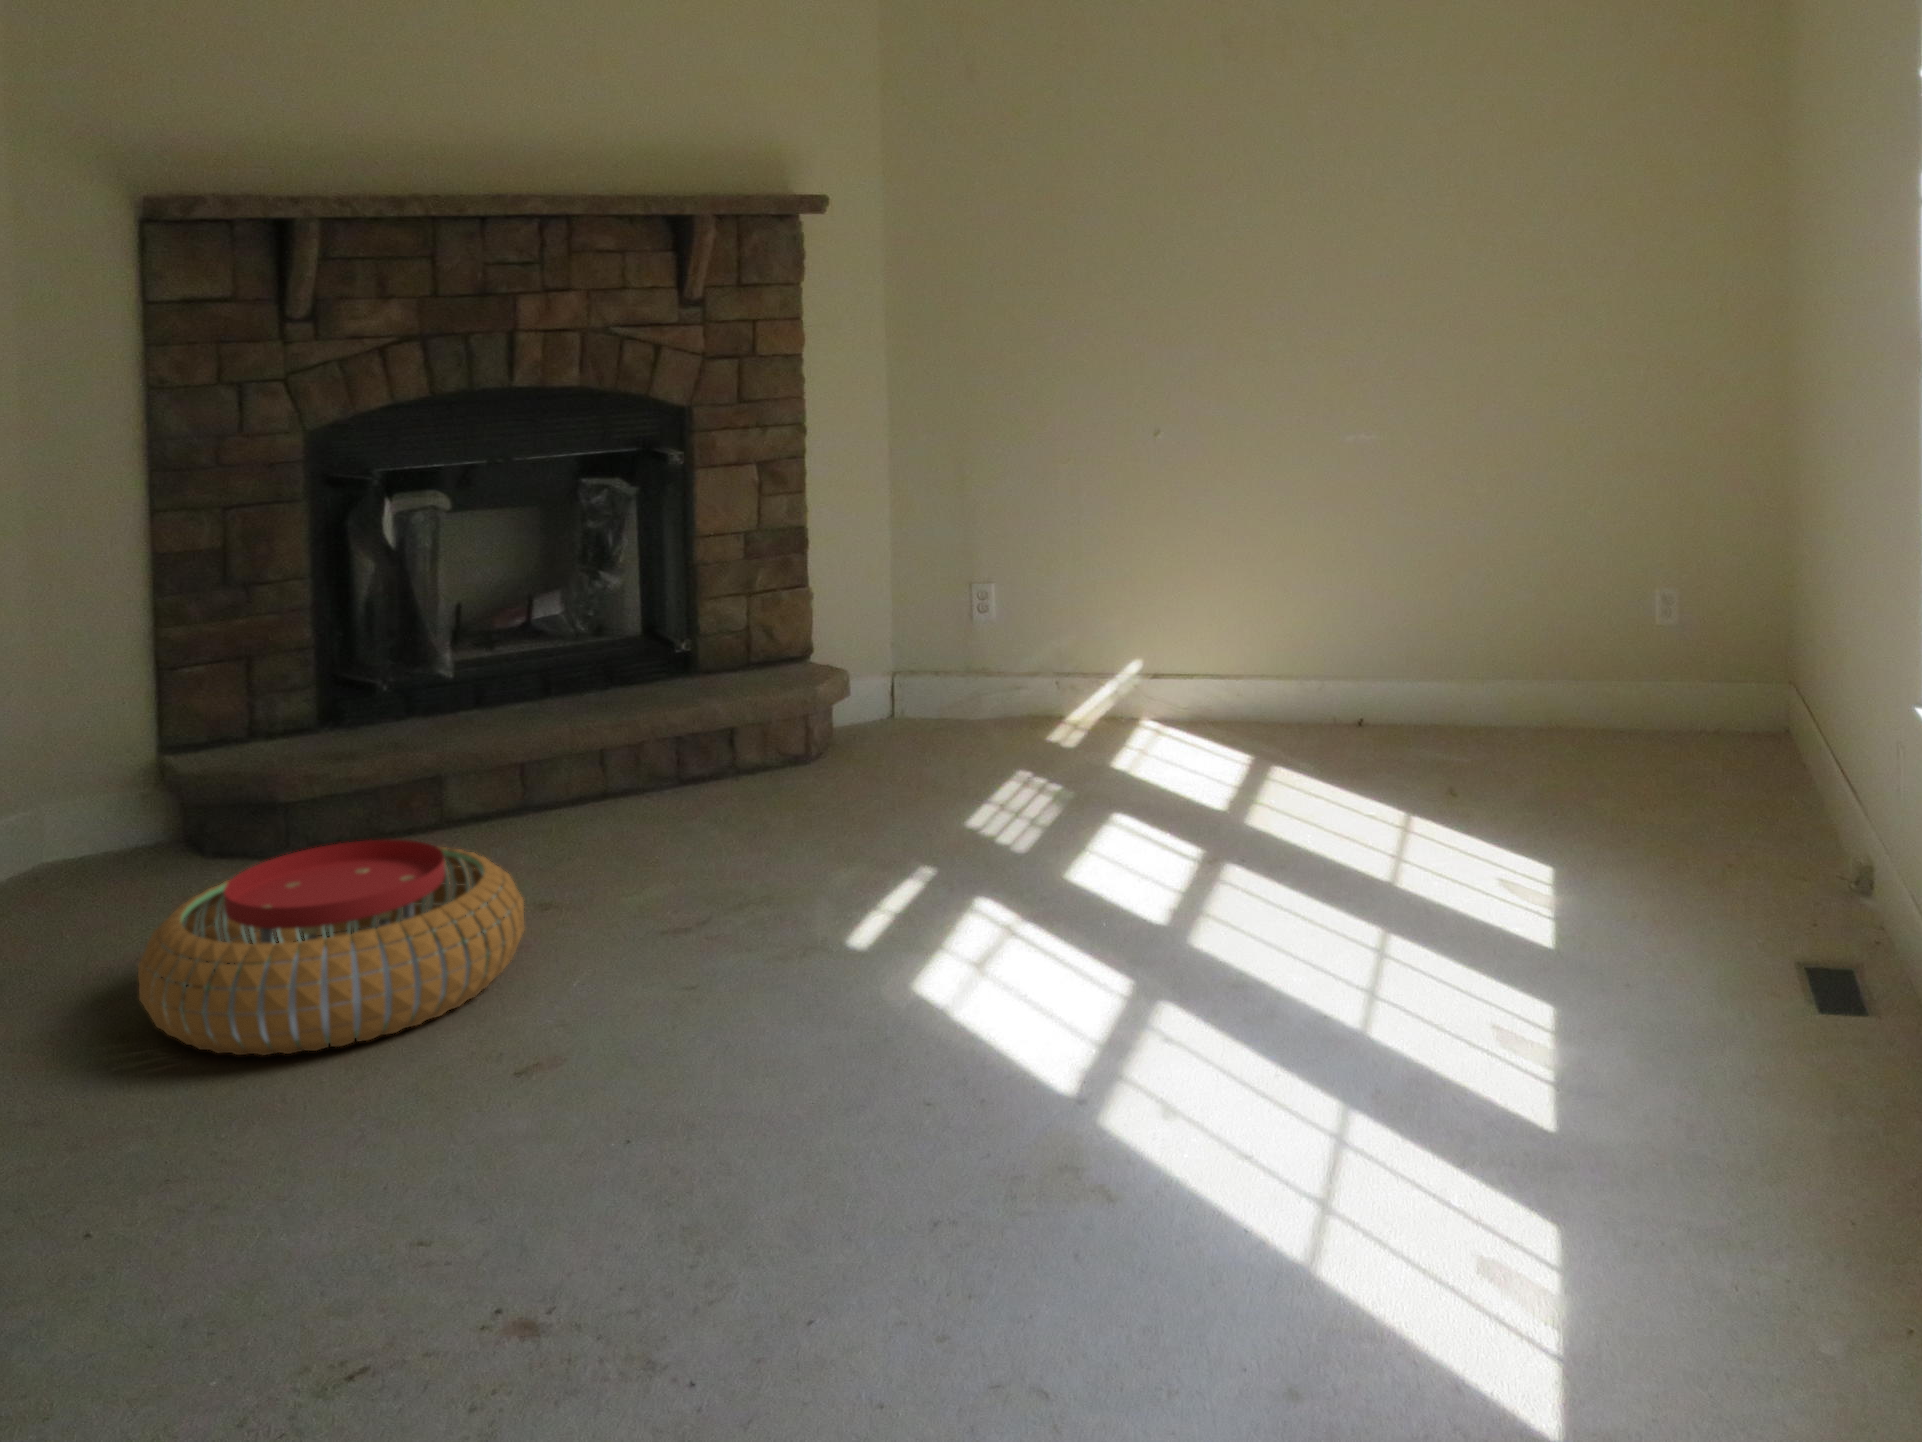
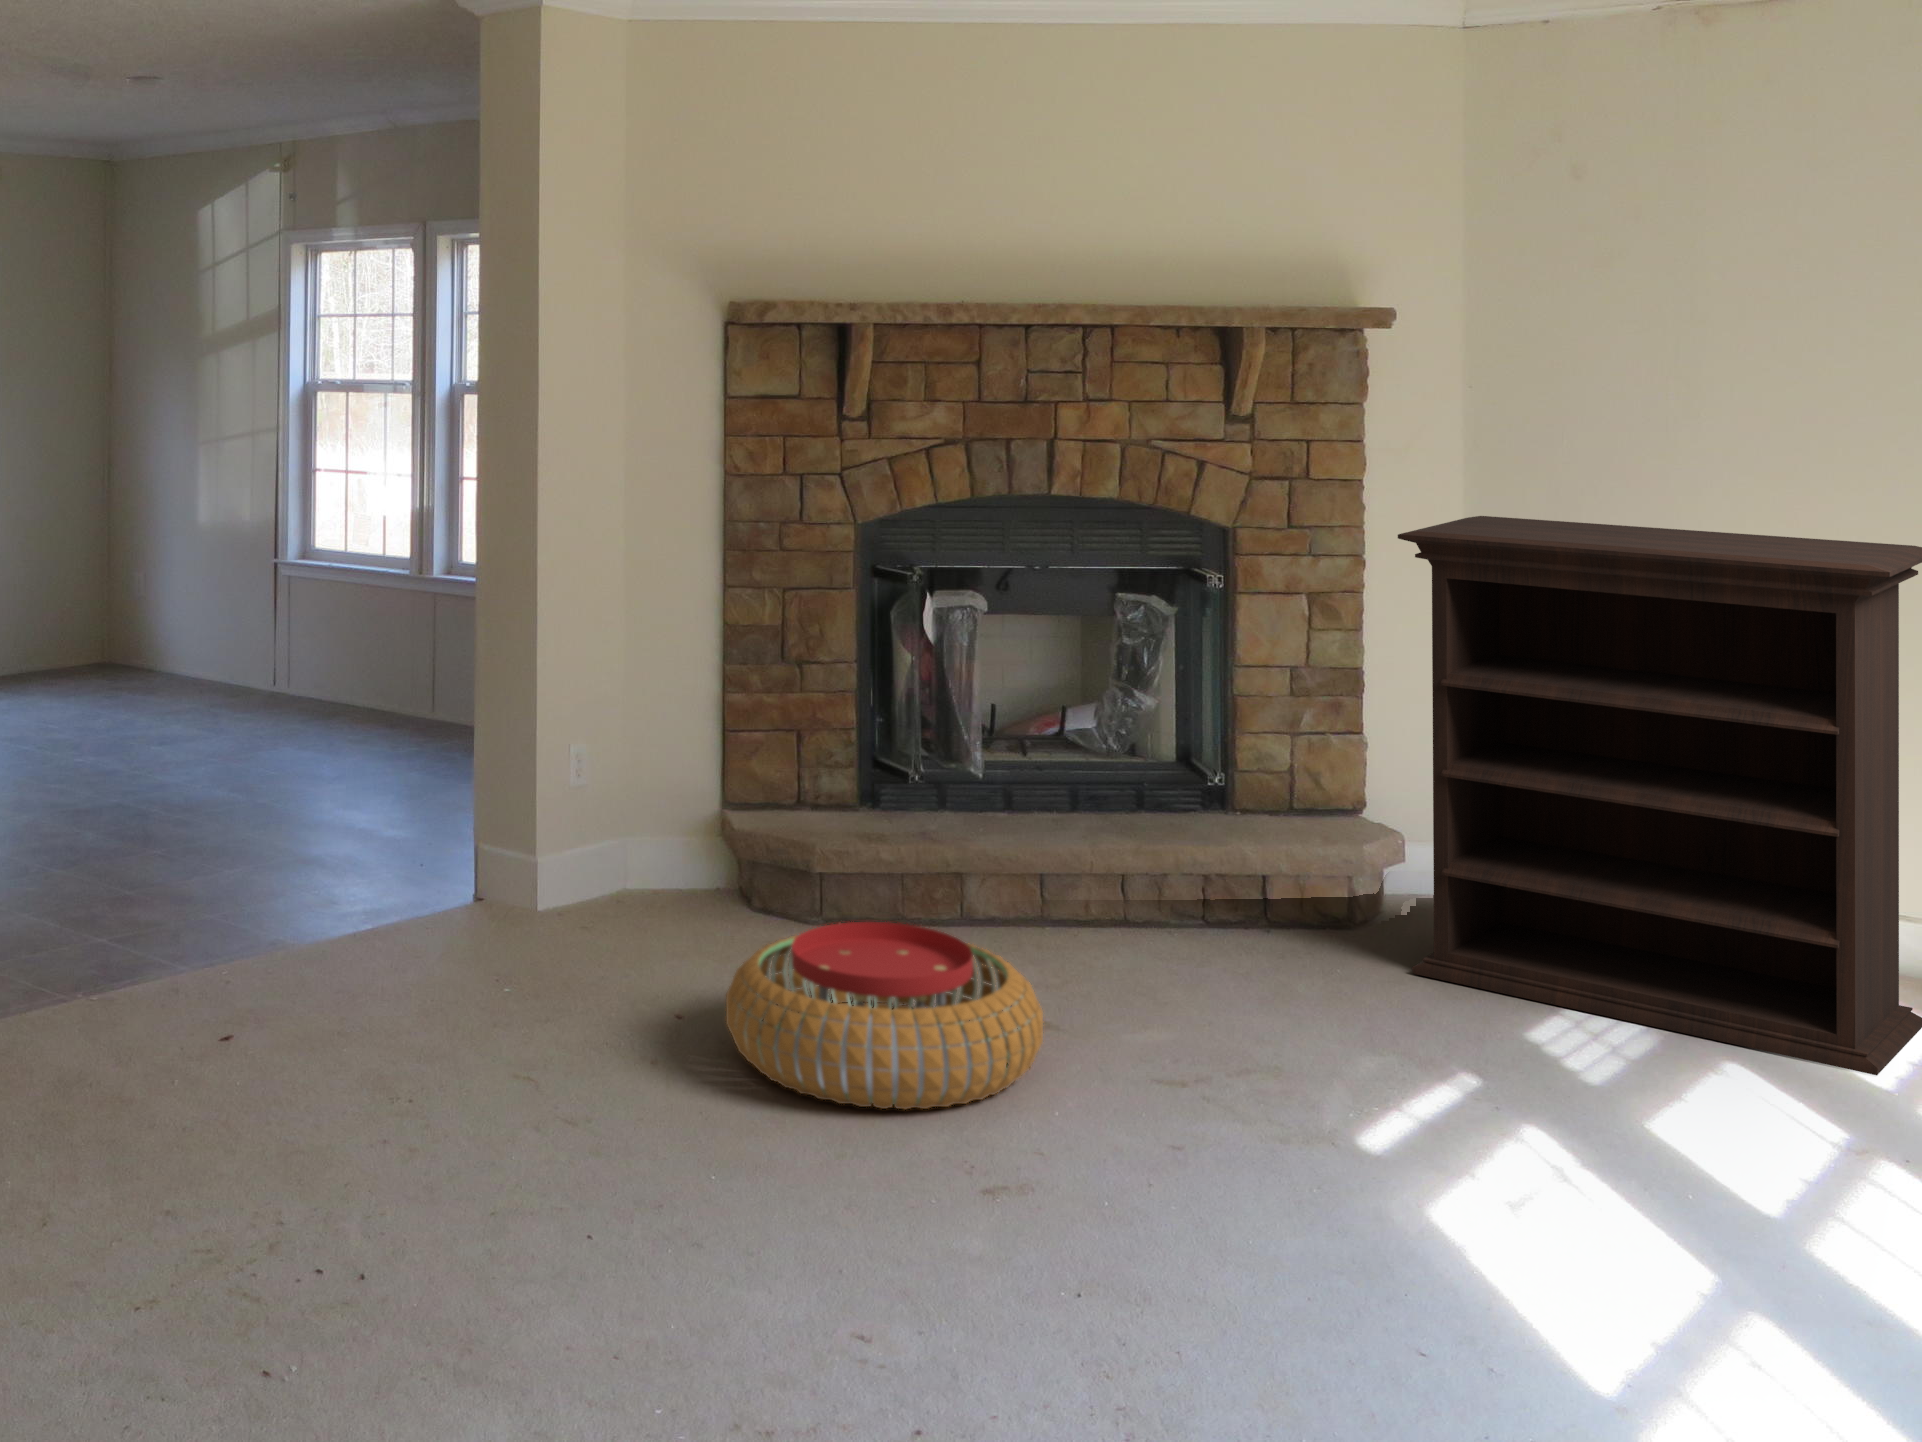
bookshelf: none [844,379,1240,797] -> present [1398,516,1922,1075]

